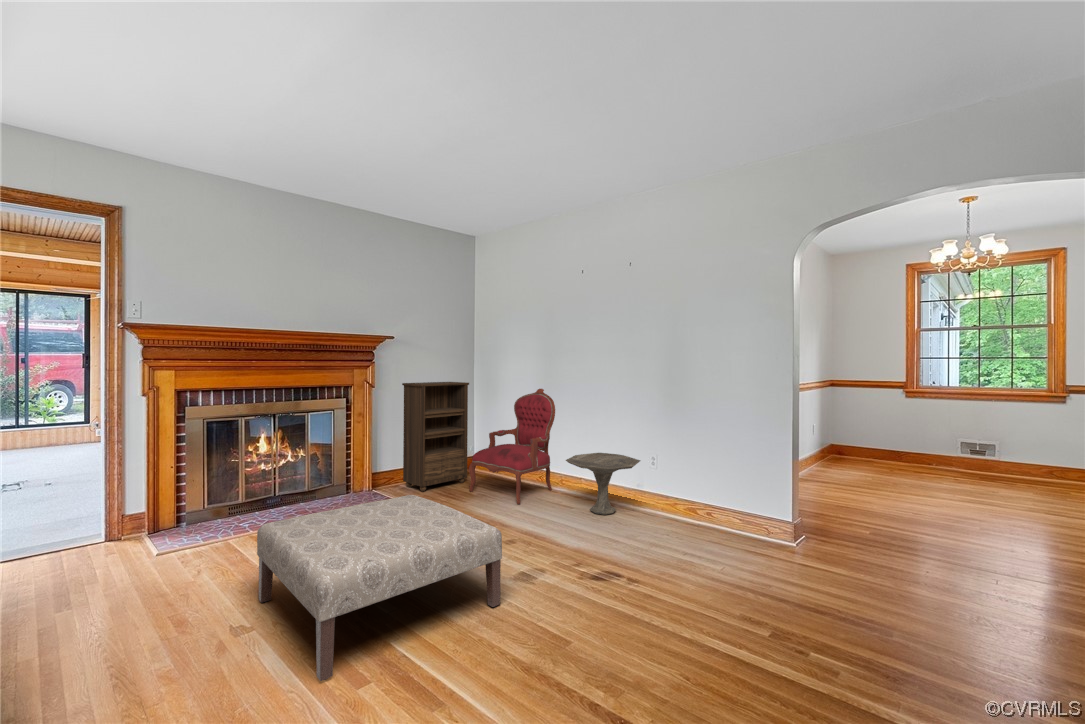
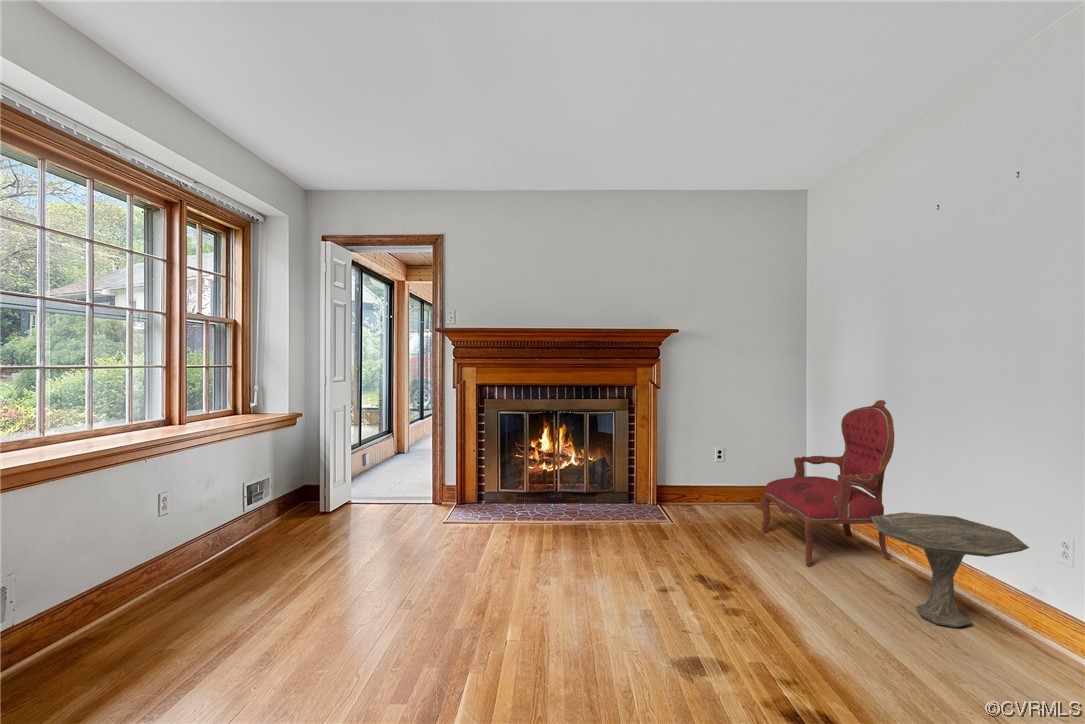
bookshelf: present [402,382,469,491] -> none [689,385,776,518]
ottoman: present [257,495,502,681] -> none [395,514,621,684]

